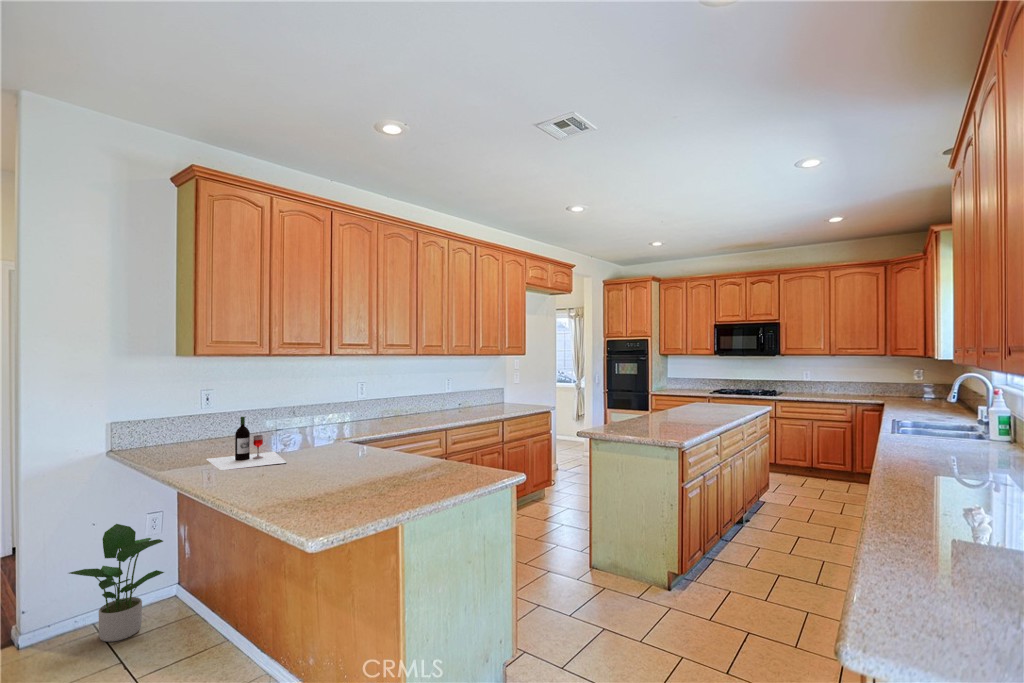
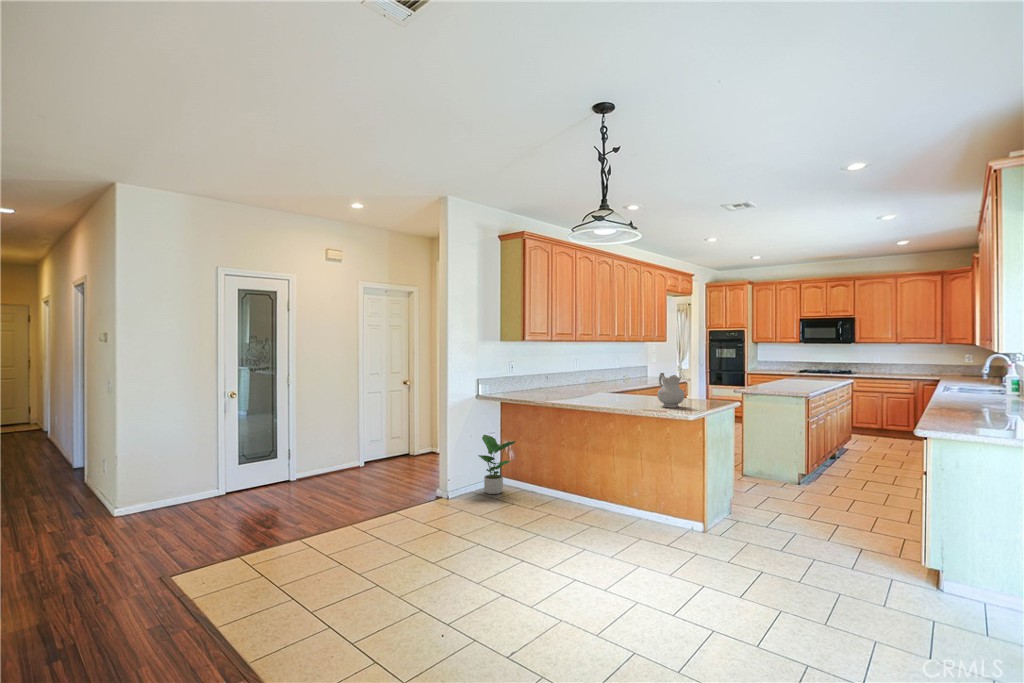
wine bottle: present [206,417,286,470] -> none [548,375,598,401]
ceramic pitcher: none [341,419,398,498] -> present [658,373,685,408]

